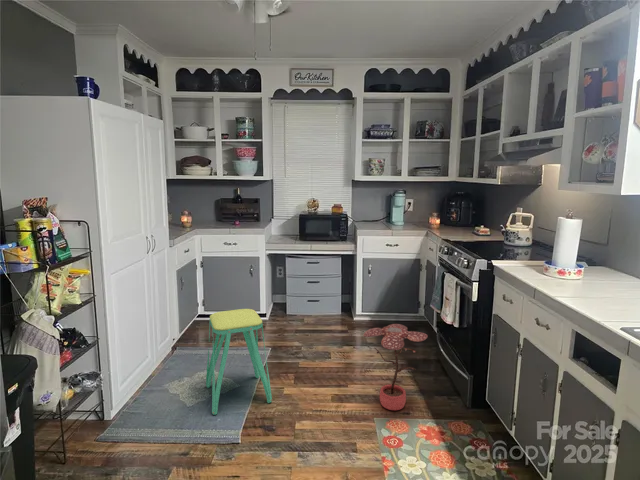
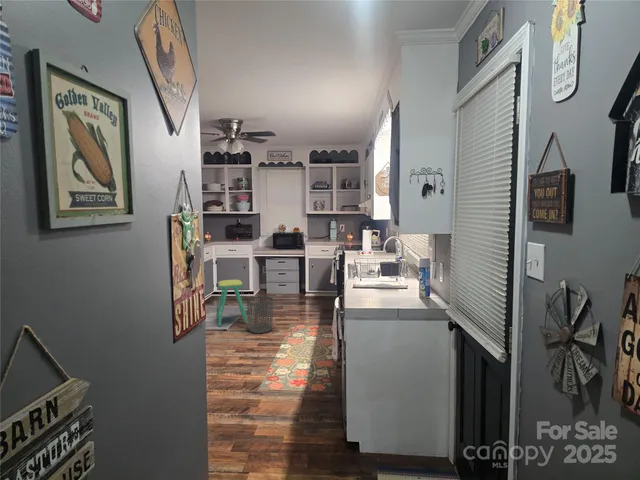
potted plant: present [364,324,428,410] -> none [290,286,319,325]
waste bin: none [276,350,335,441] -> present [247,296,273,333]

